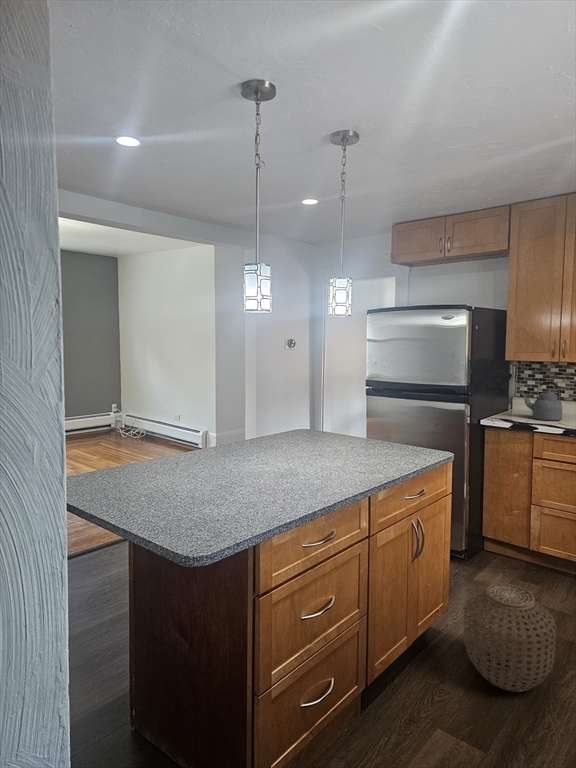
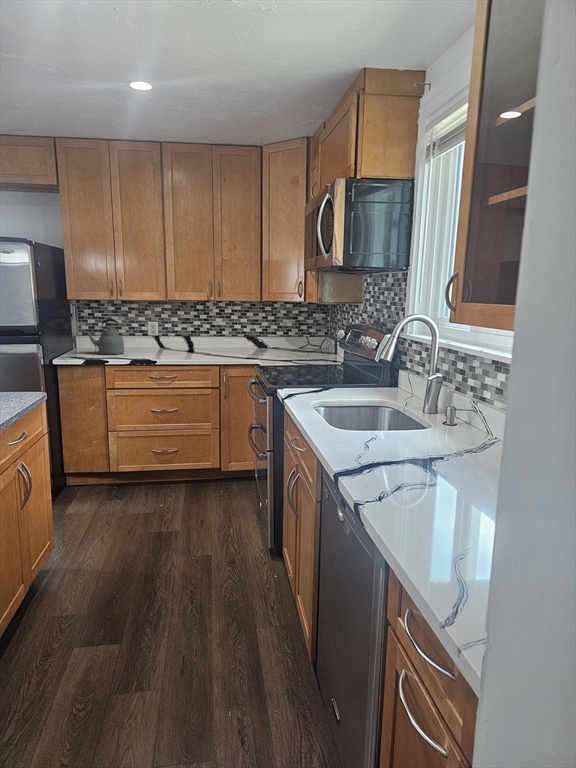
woven basket: present [464,583,556,692] -> none [77,502,159,594]

